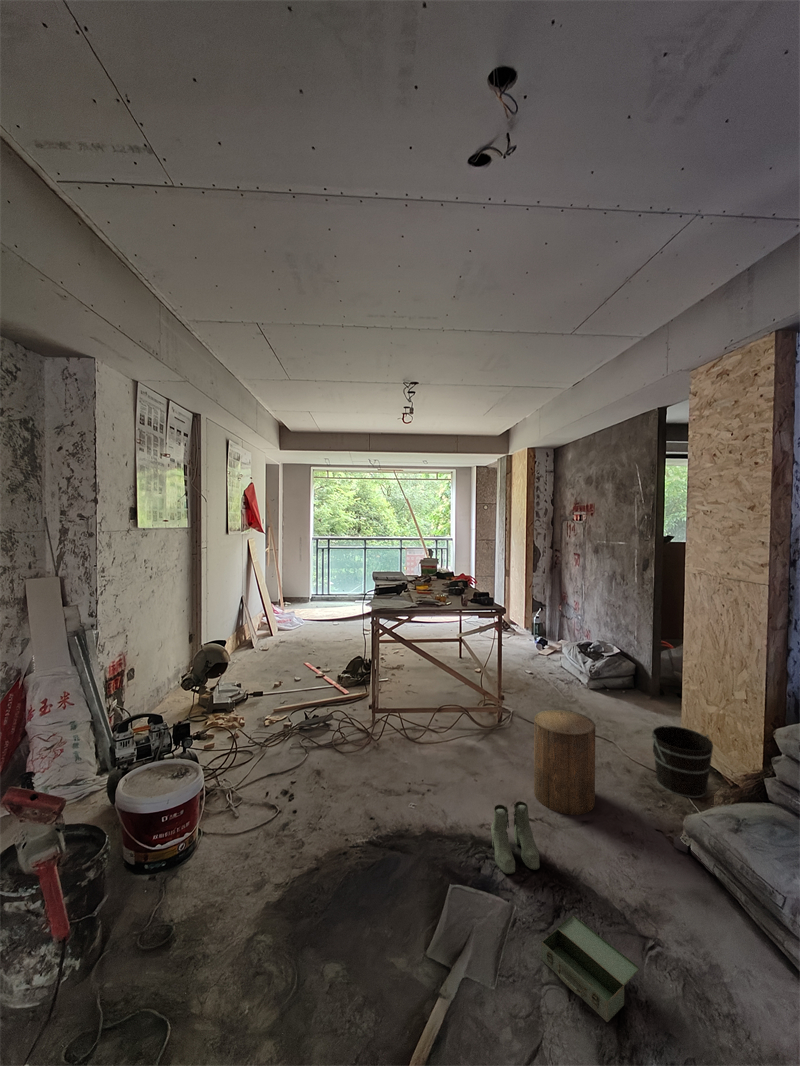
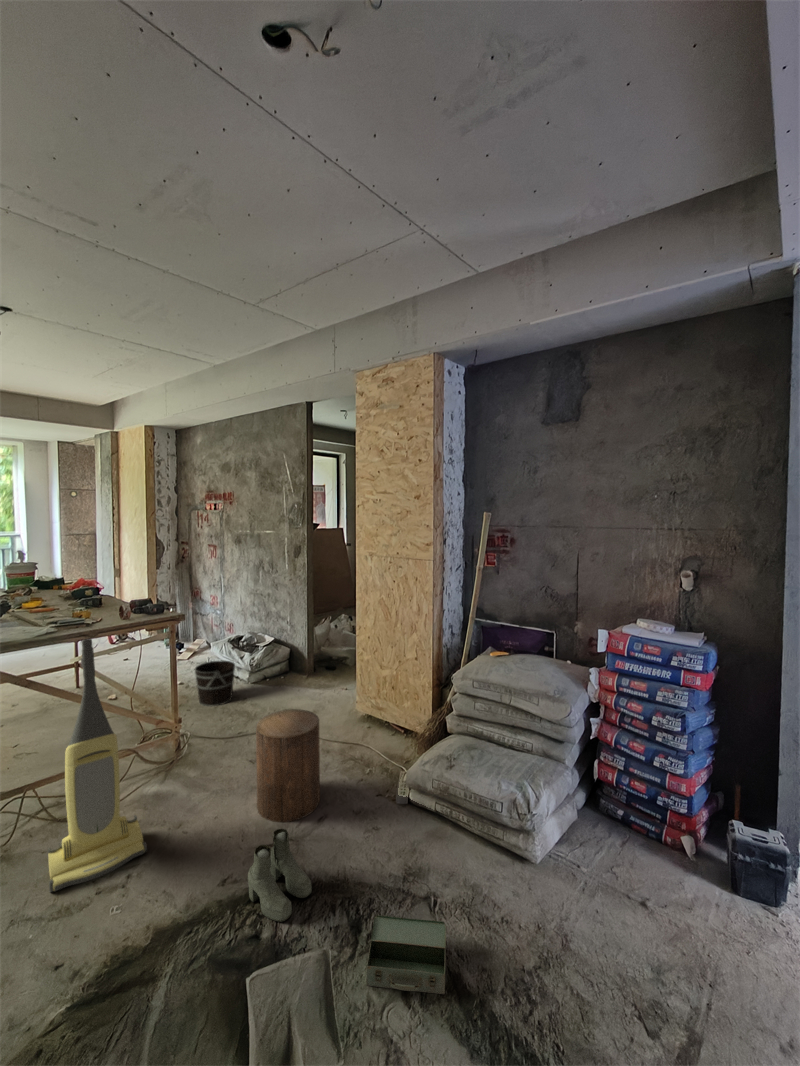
vacuum cleaner: none [389,612,448,779] -> present [48,639,147,892]
bucket: present [652,725,713,798] -> present [194,661,235,706]

